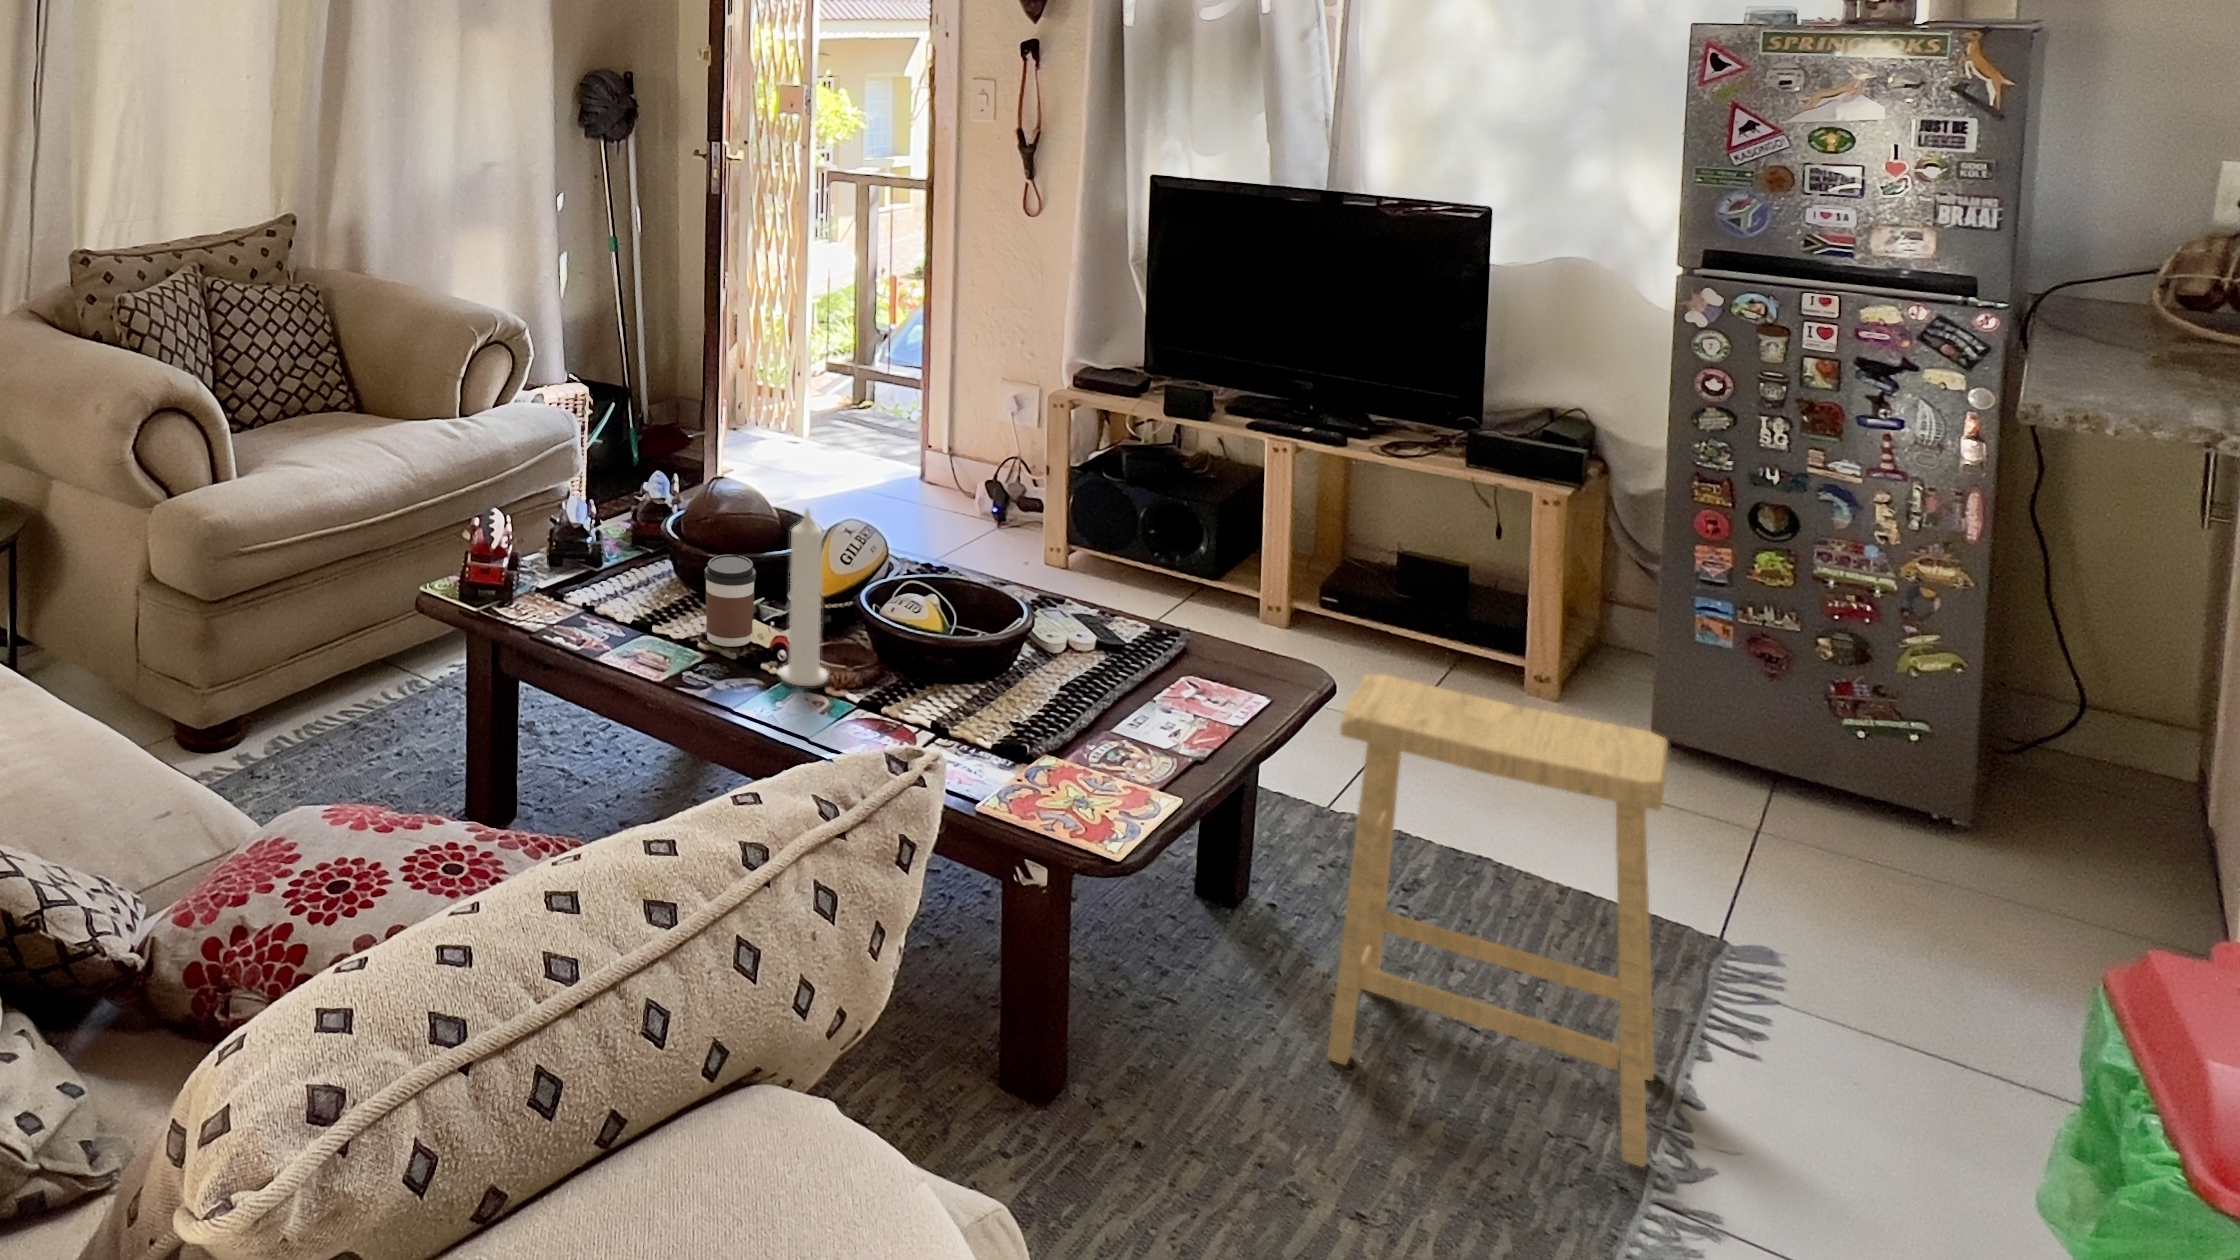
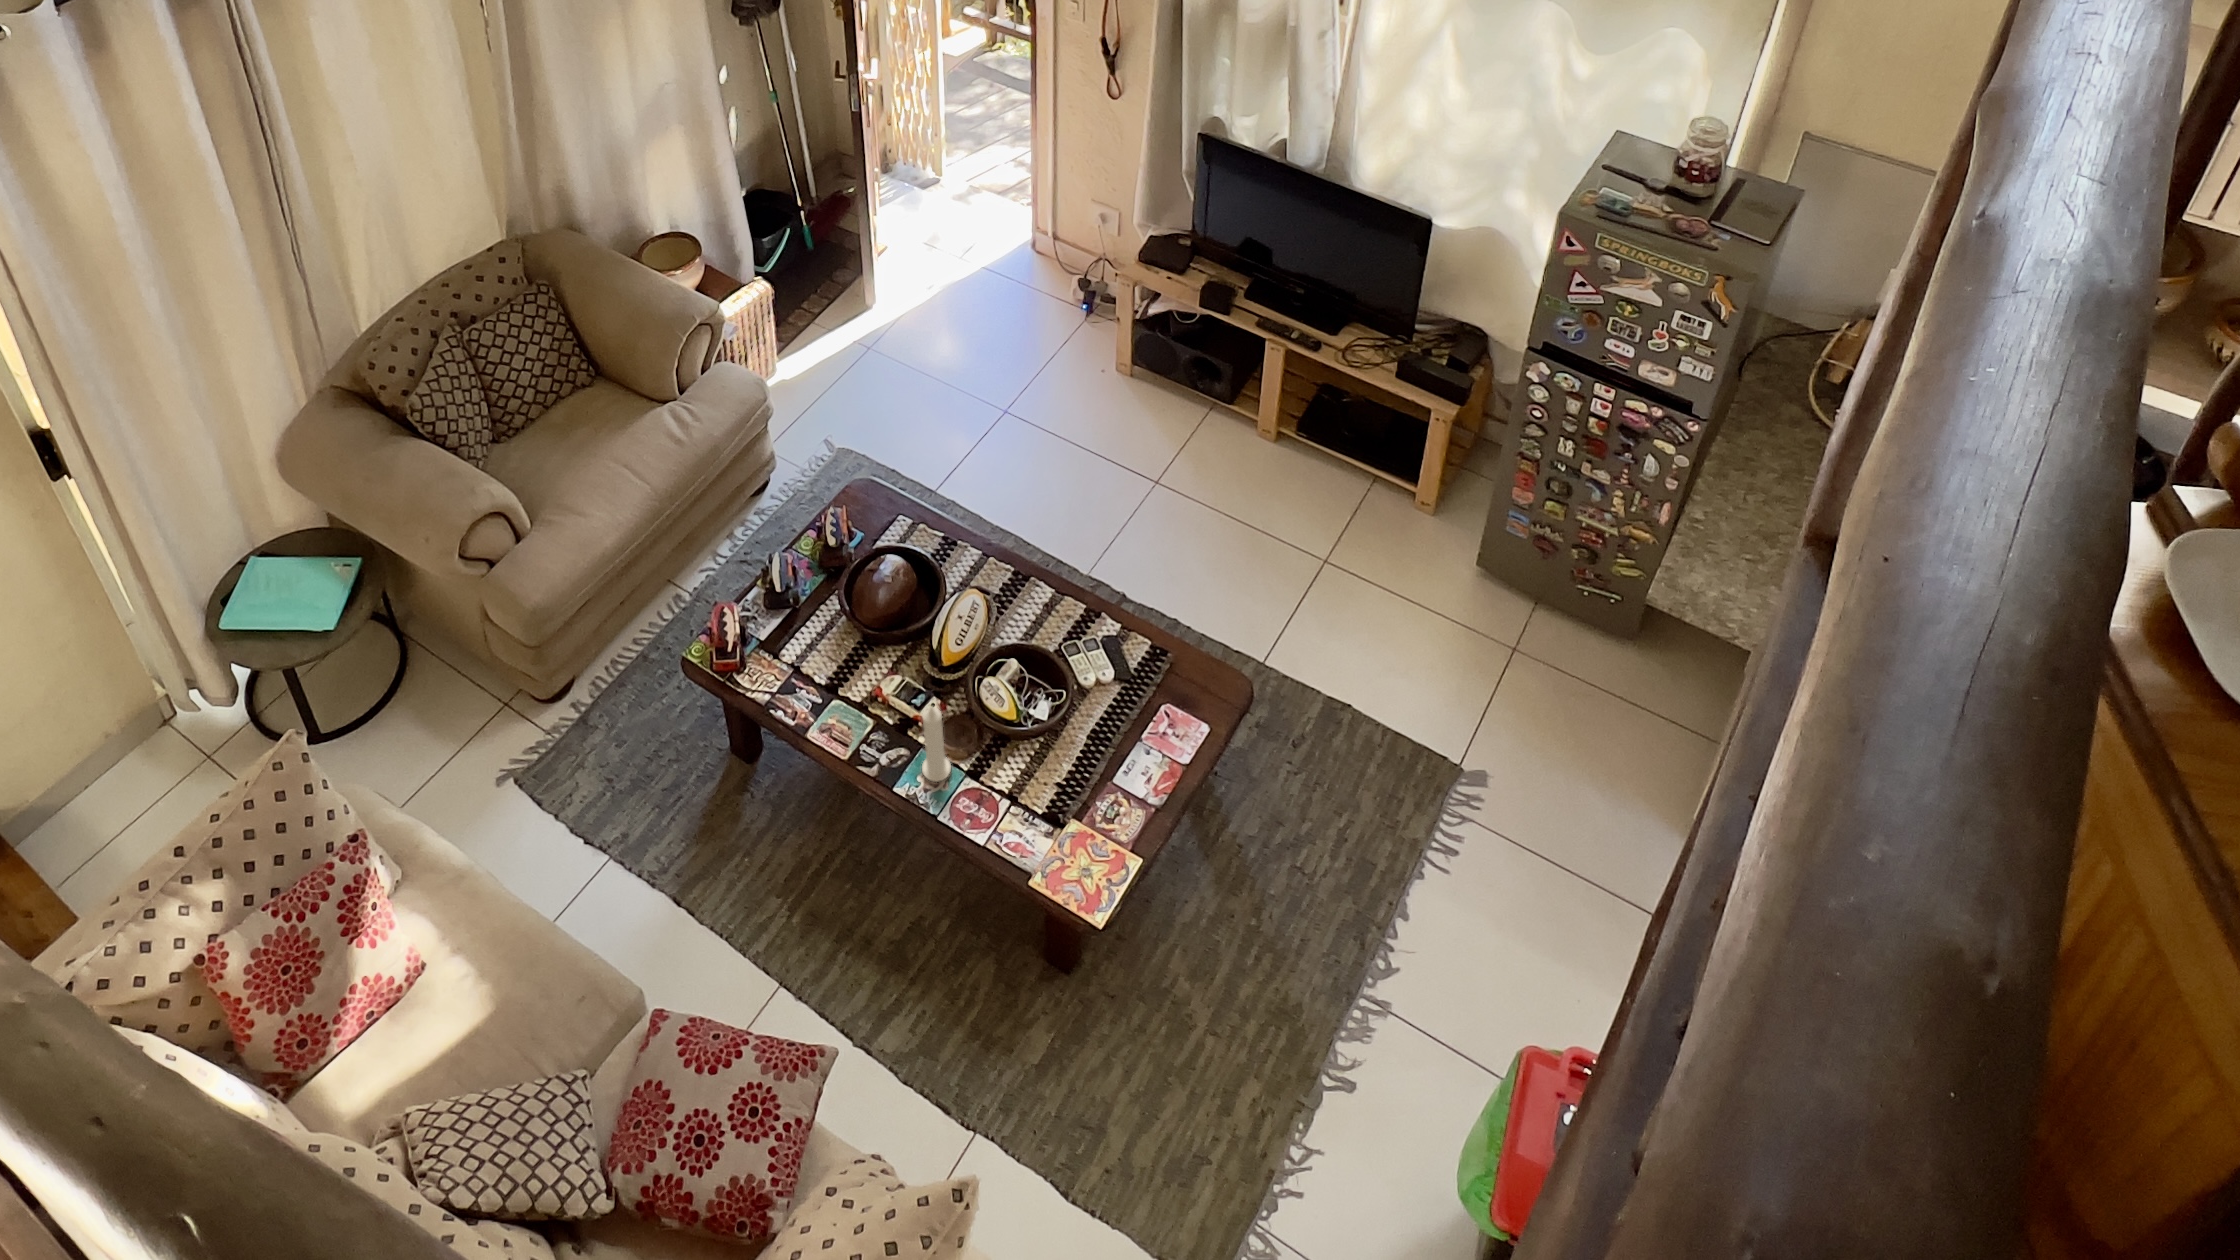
coffee cup: present [705,555,756,647] -> none [872,684,904,737]
footstool: present [1327,674,1668,1168] -> none [1223,748,1408,985]

